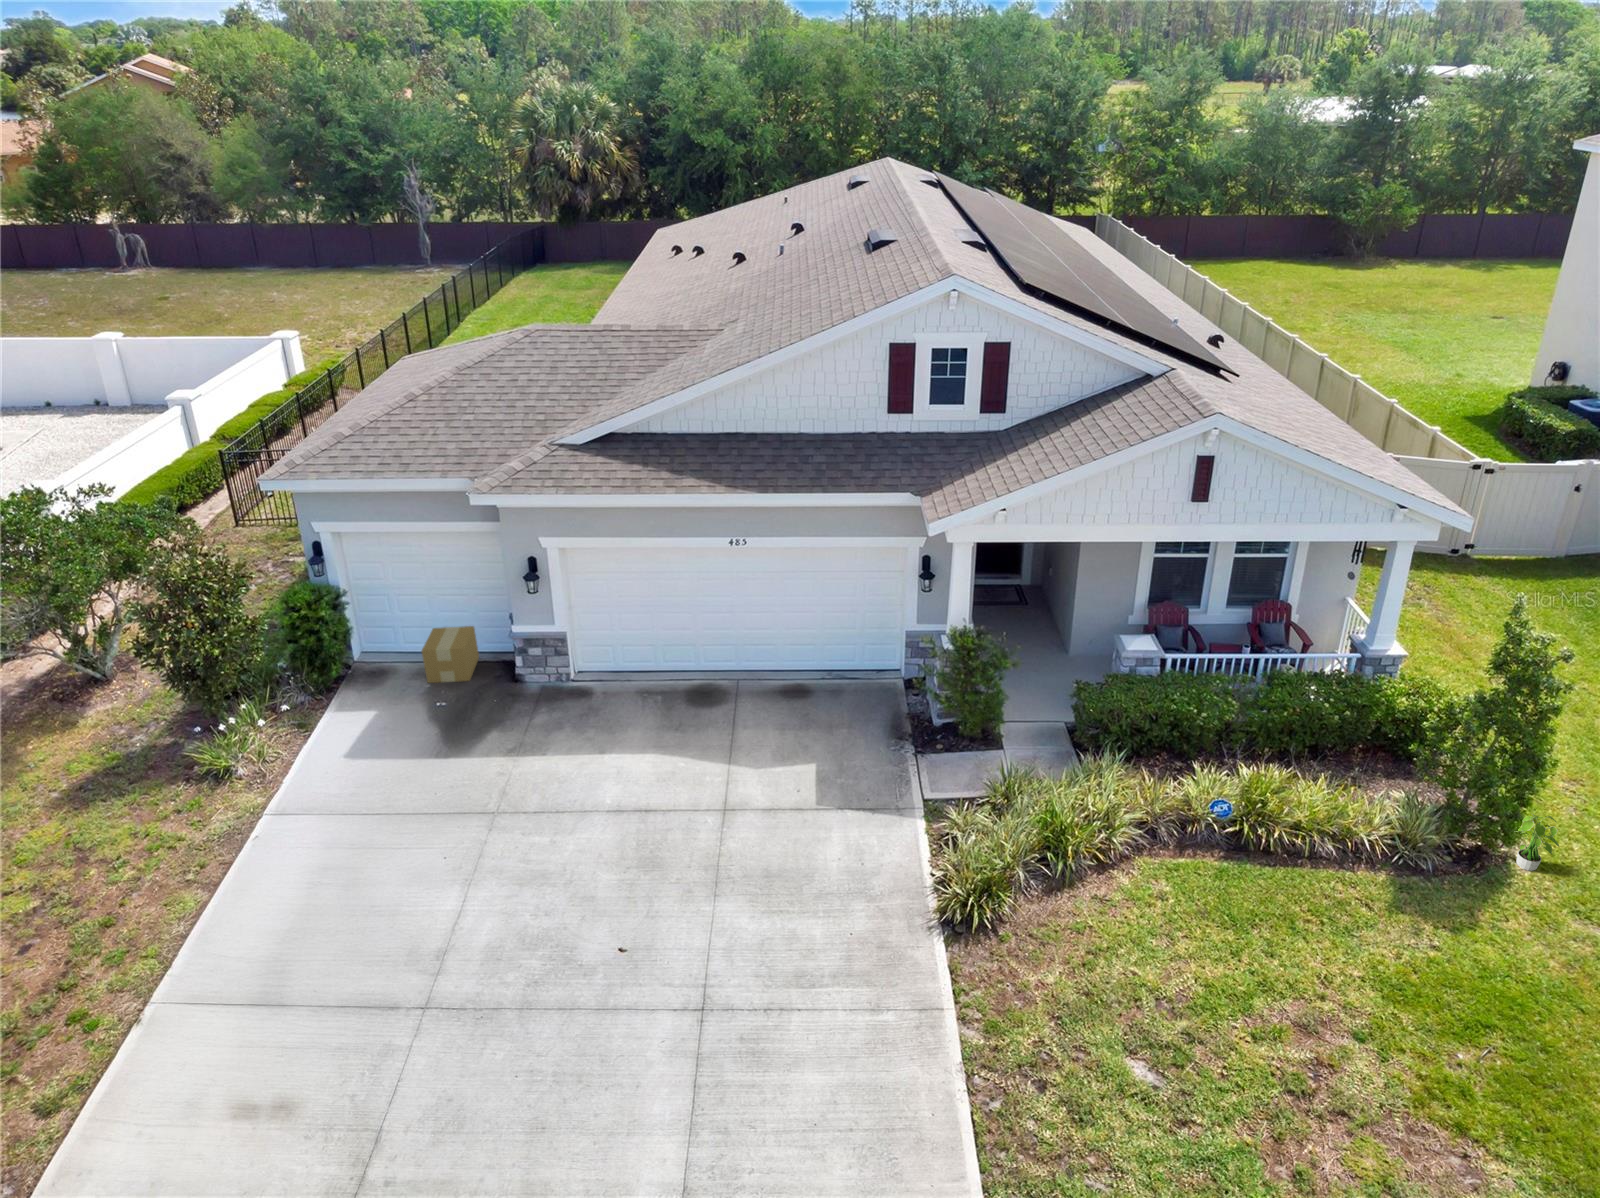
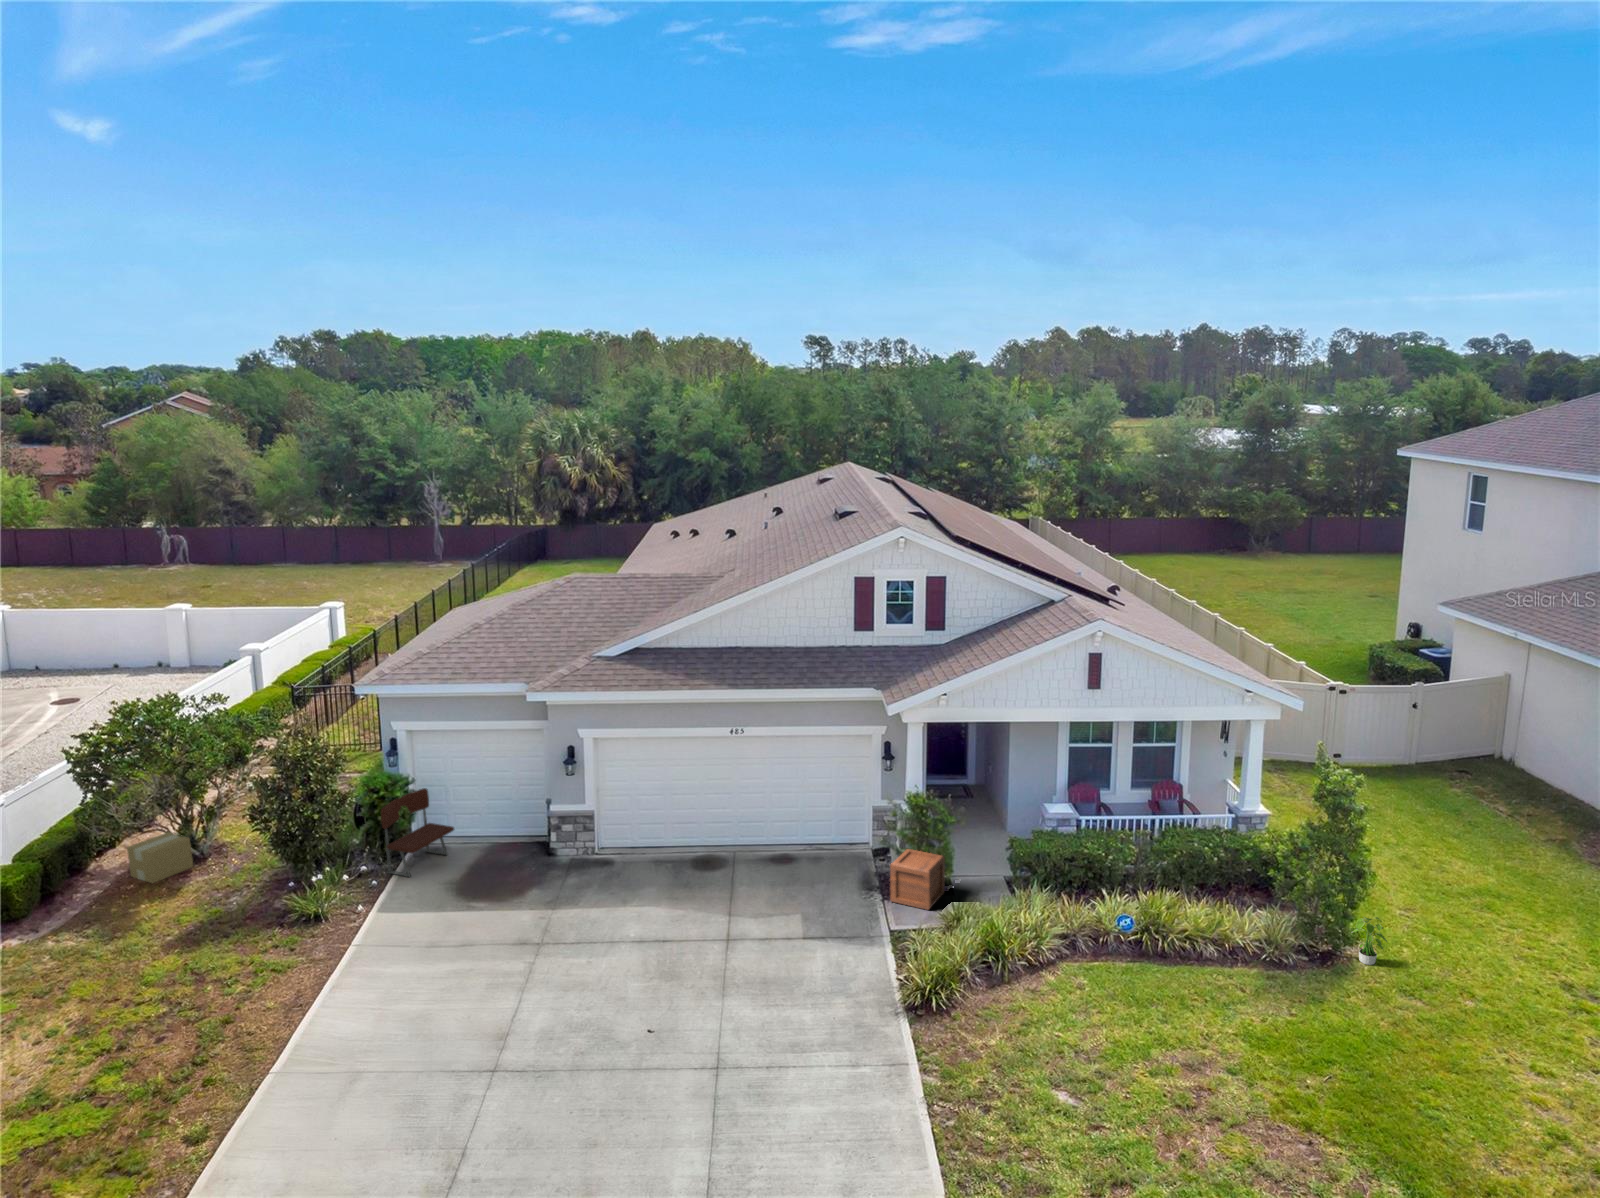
bench: none [303,603,399,712] -> present [381,788,454,877]
cardboard box: present [422,626,479,683] -> present [127,832,193,883]
wooden crate: none [925,695,994,774] -> present [890,849,945,910]

